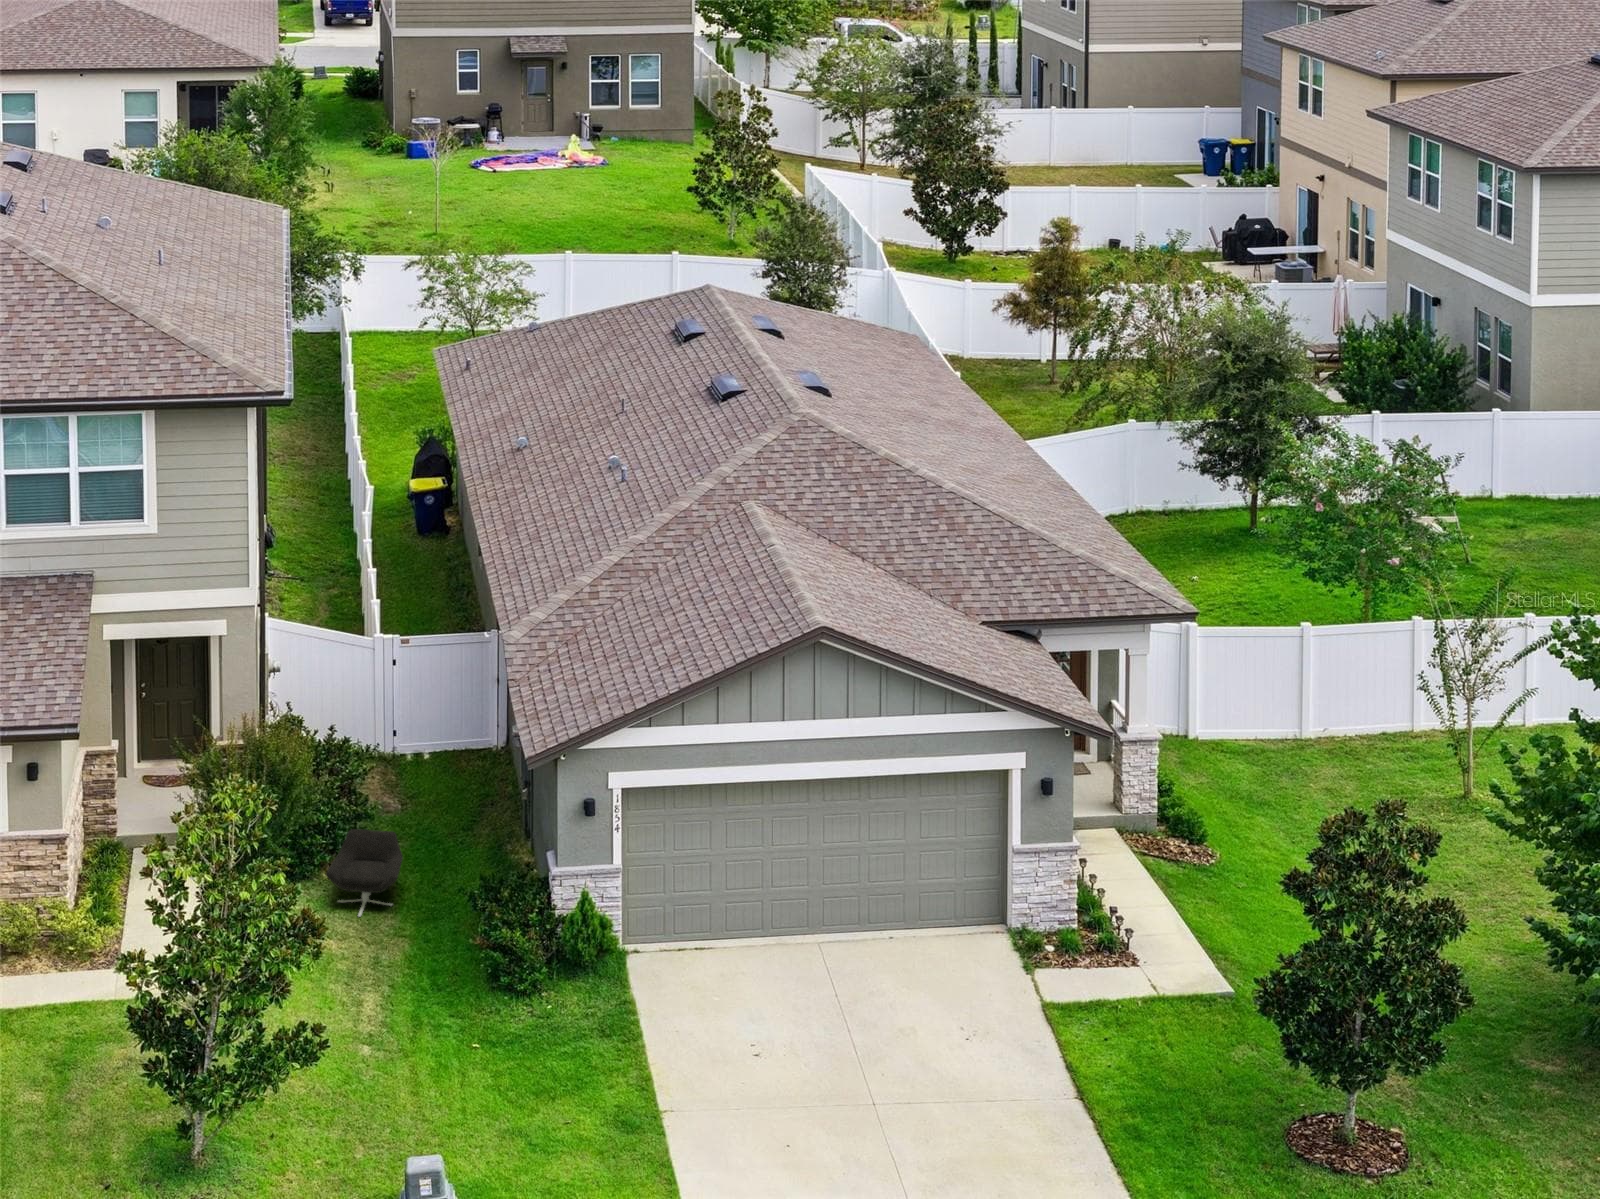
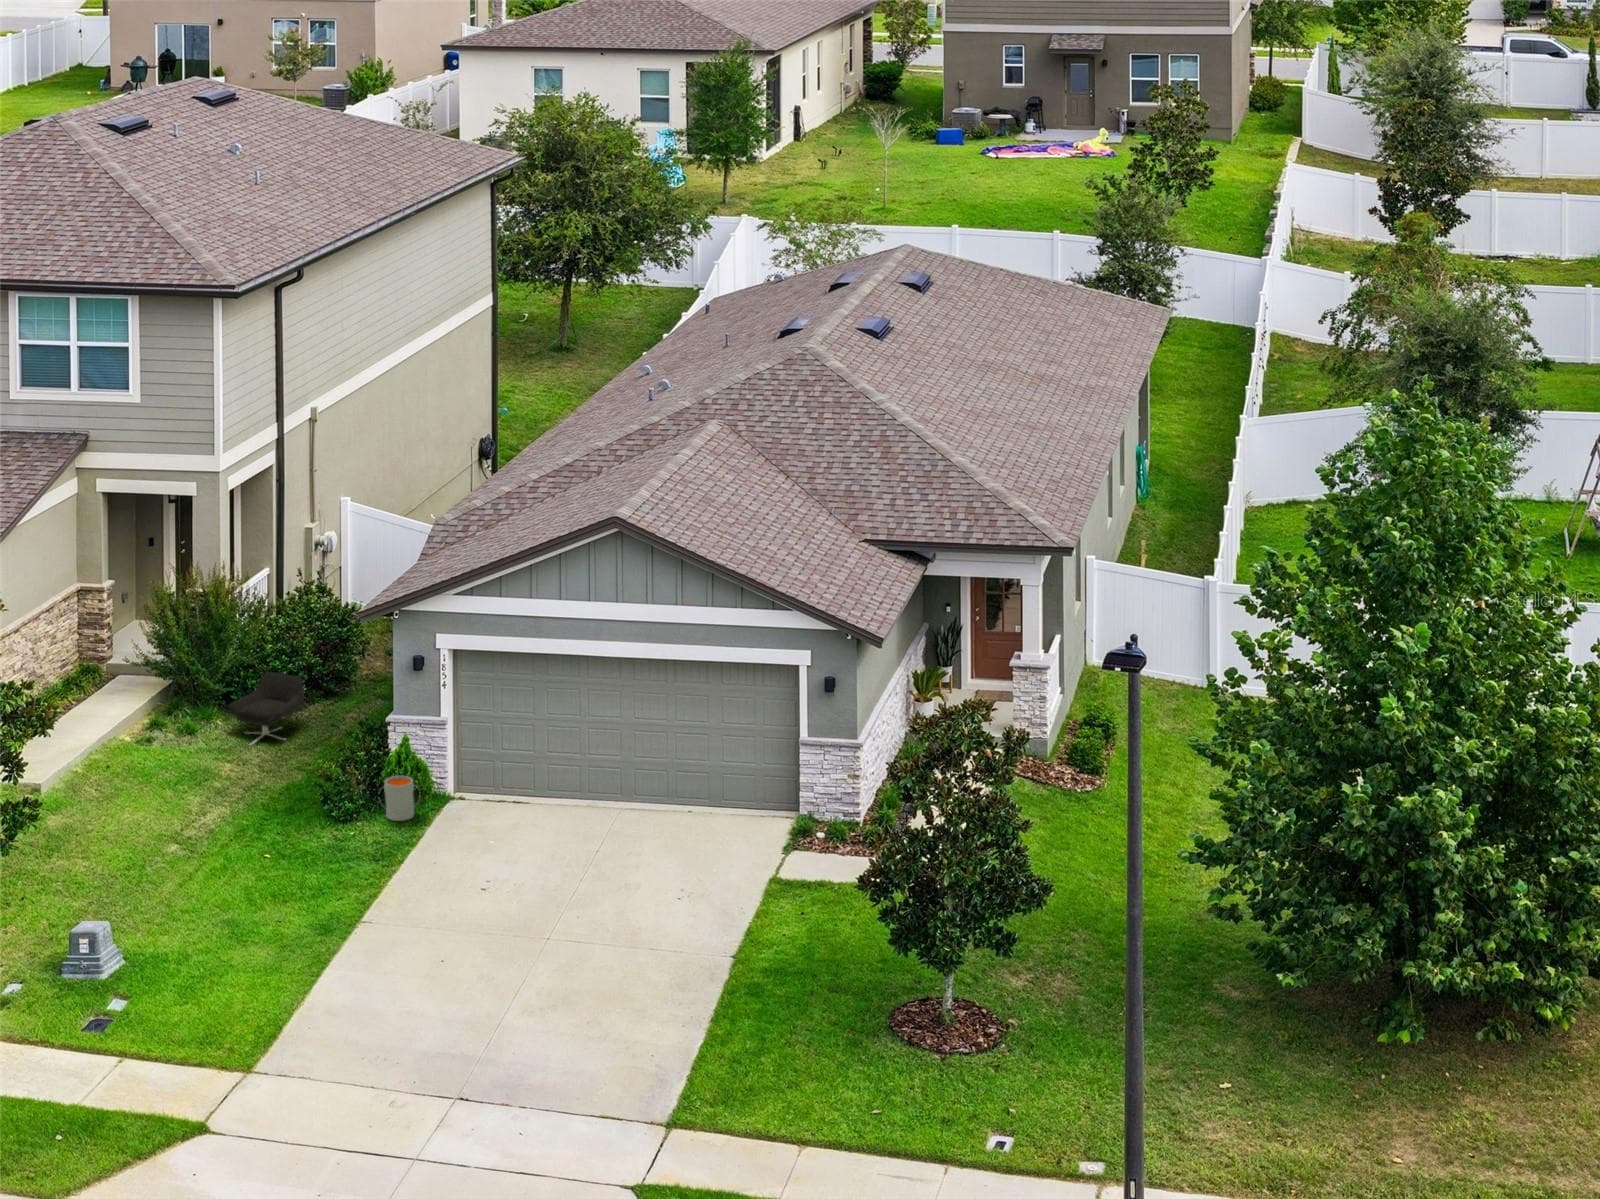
bucket: none [590,936,631,987] -> present [384,776,417,821]

